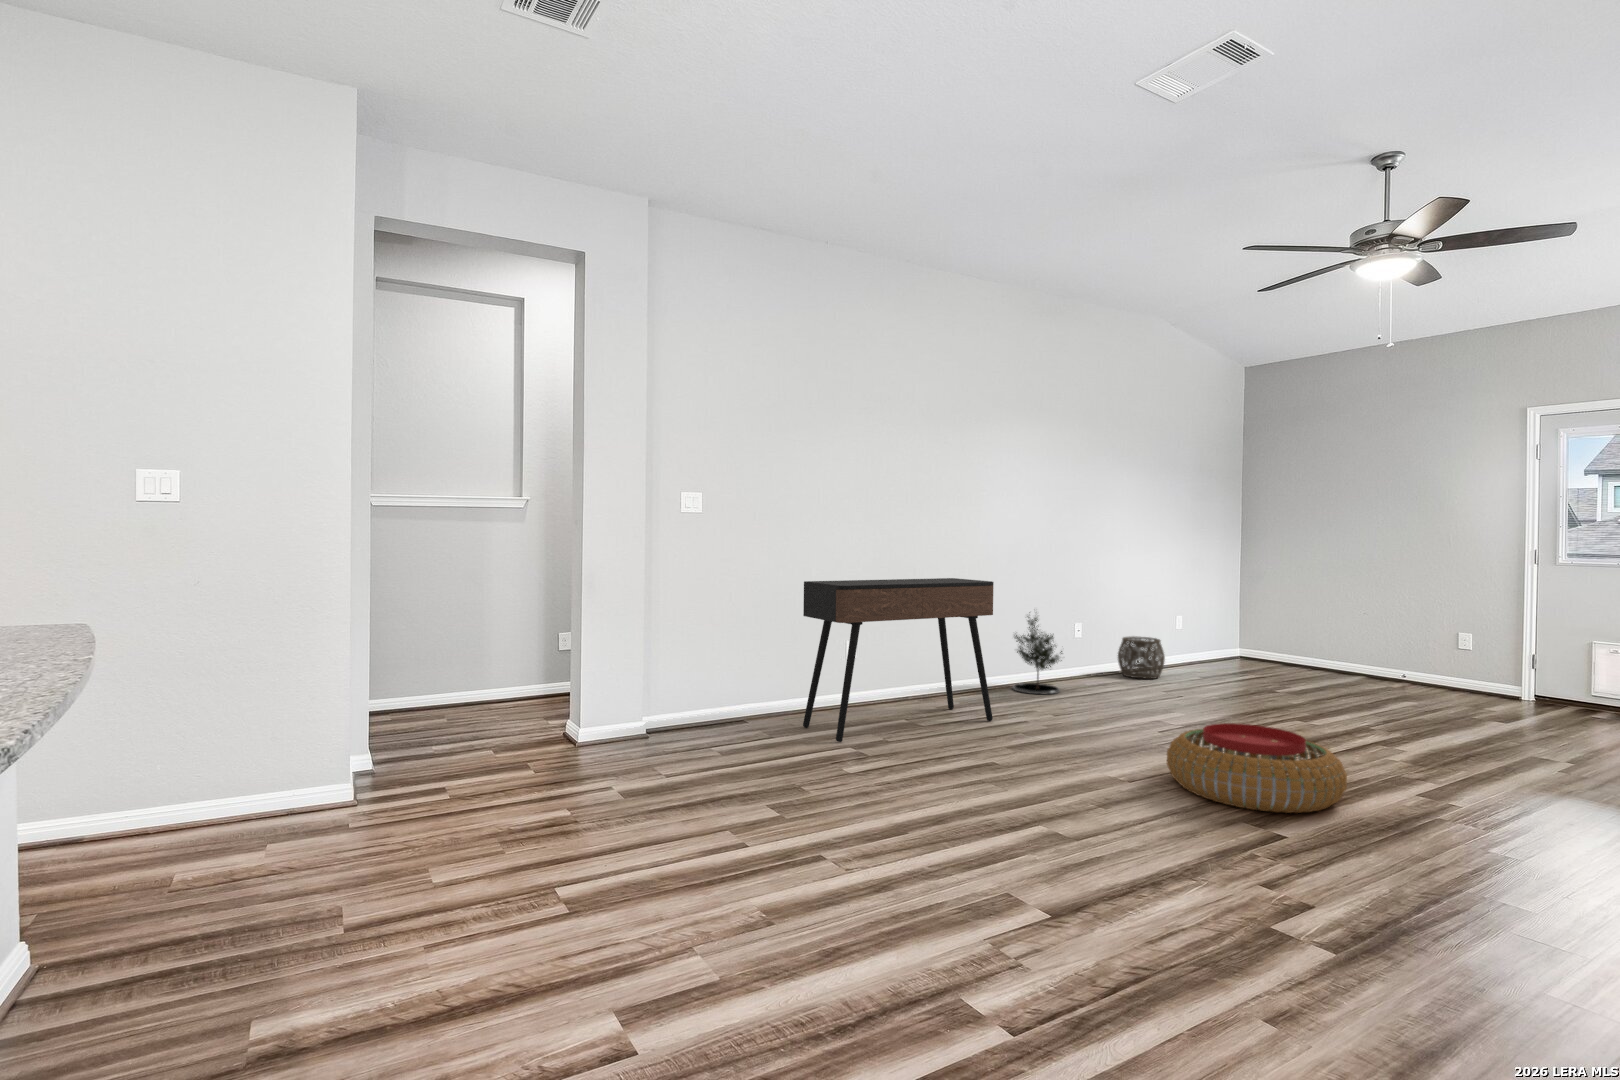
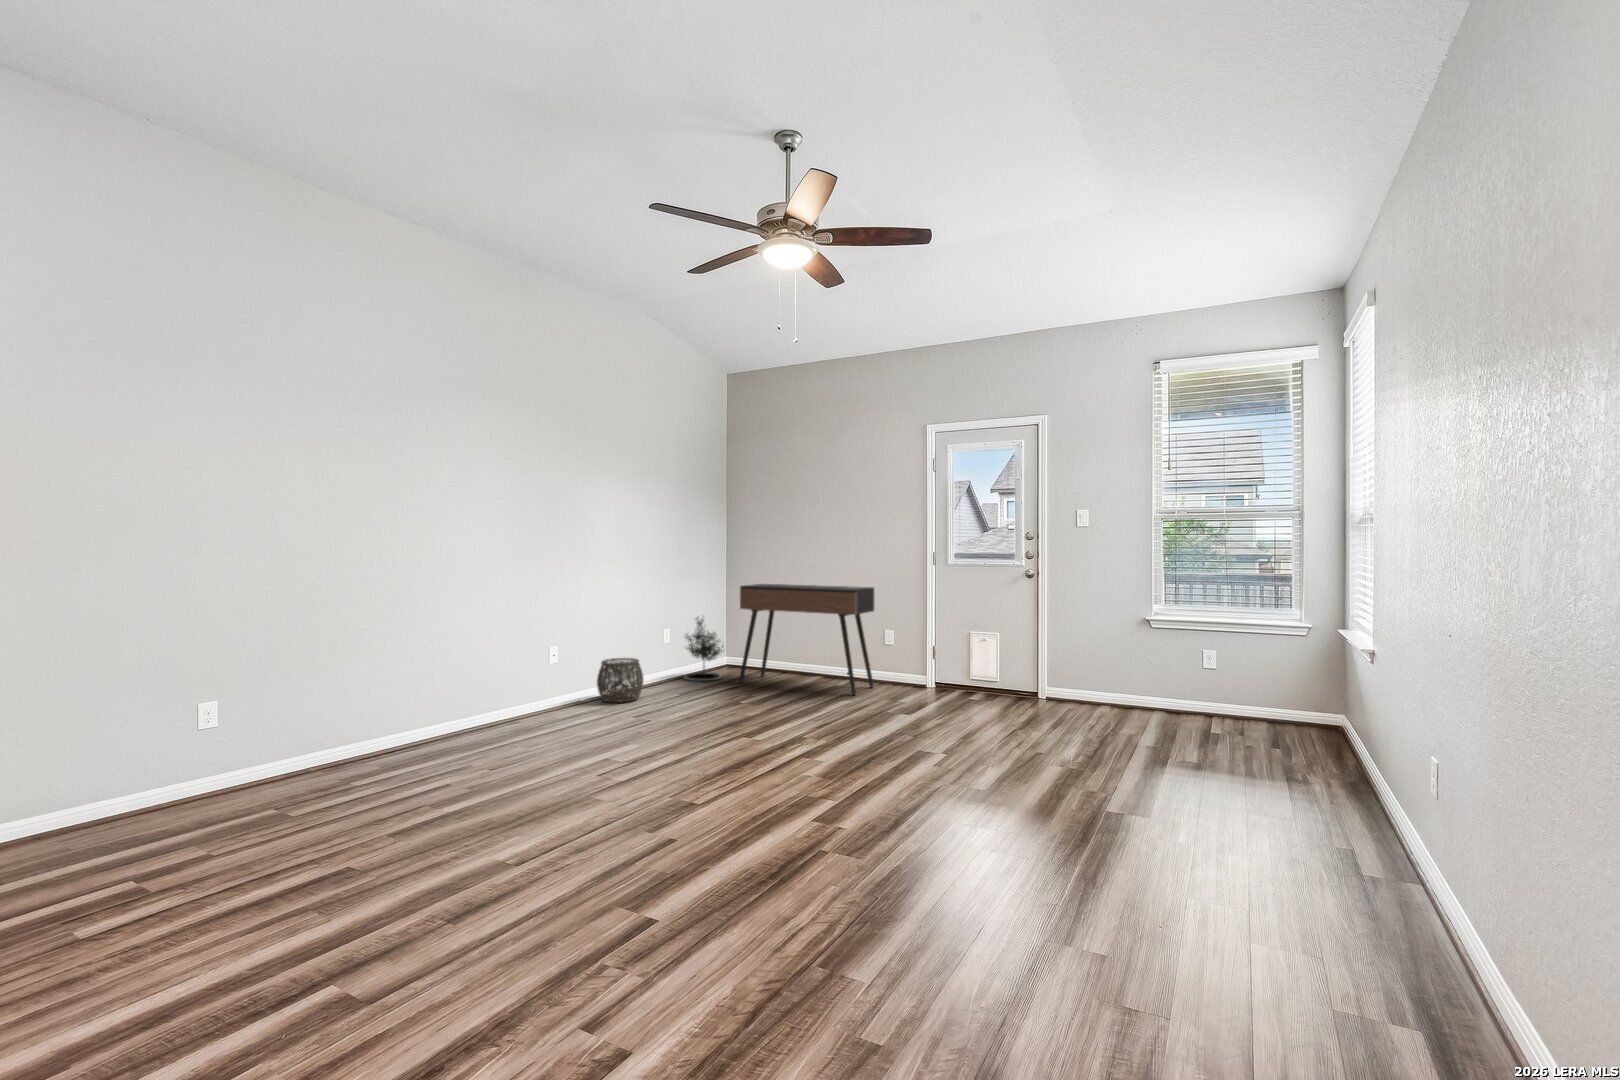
console table: present [803,578,994,742] -> present [739,584,875,695]
potted tree: present [1013,616,1062,694] -> present [684,617,723,681]
pouf: present [1167,723,1347,813] -> none [562,771,743,882]

